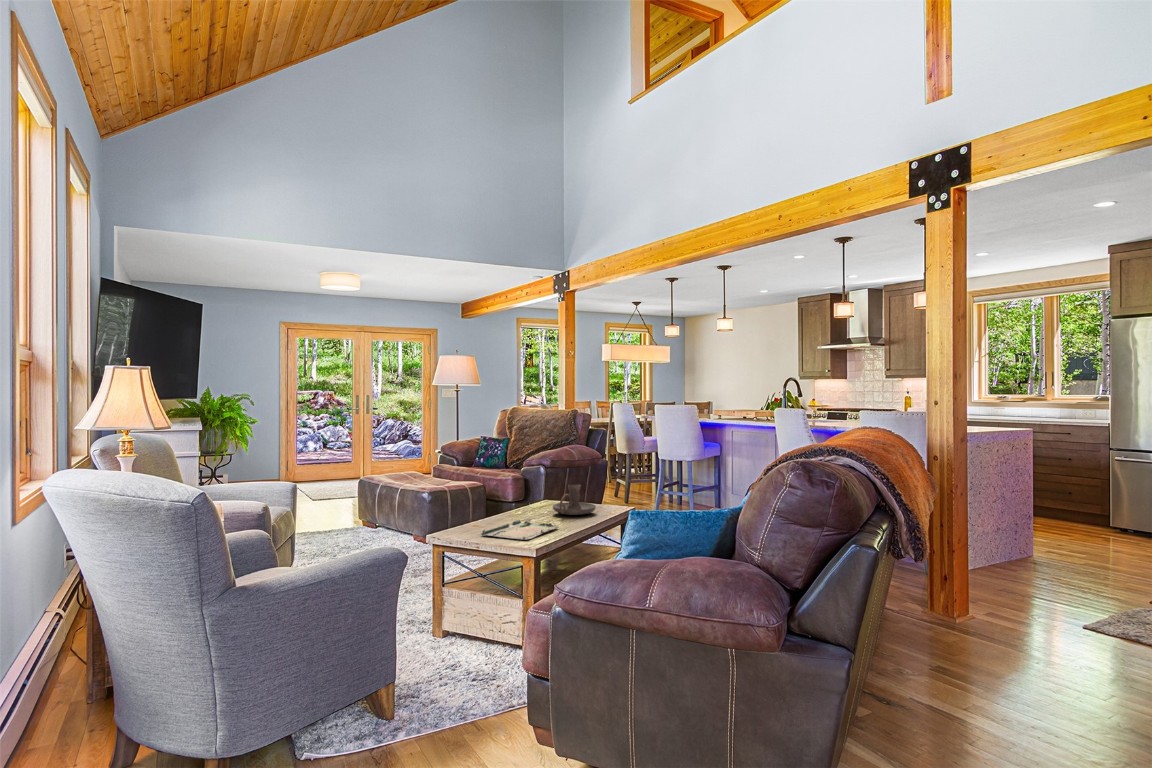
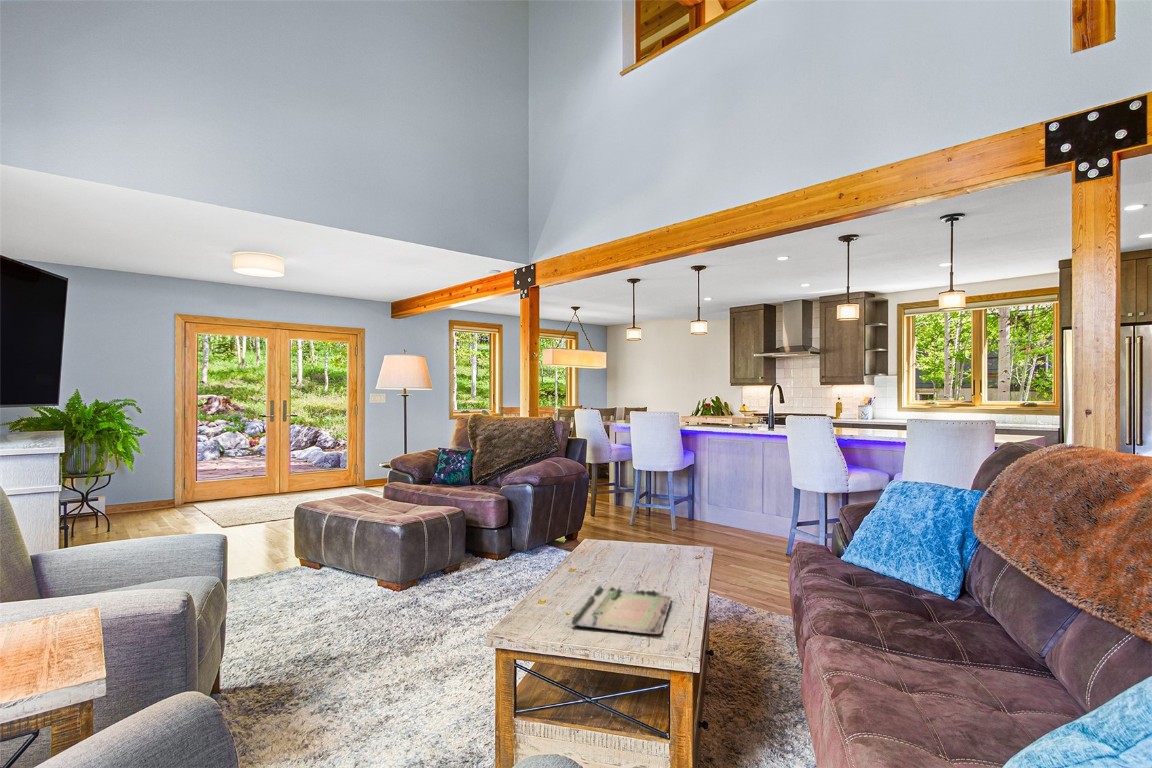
candle holder: present [553,484,596,515] -> none [619,521,680,567]

